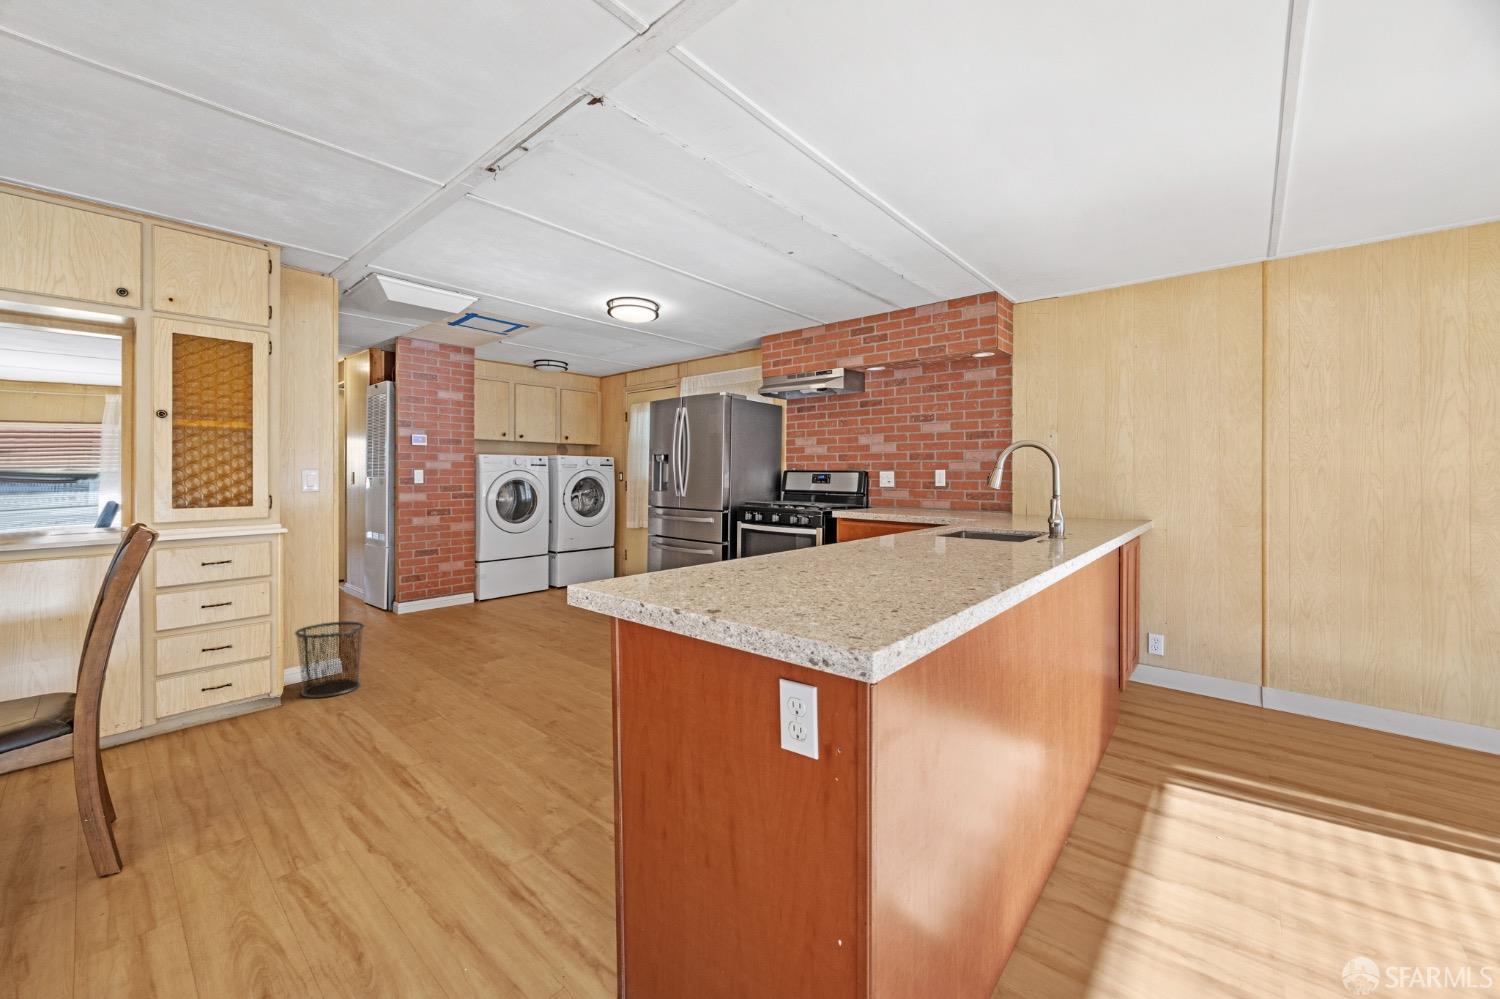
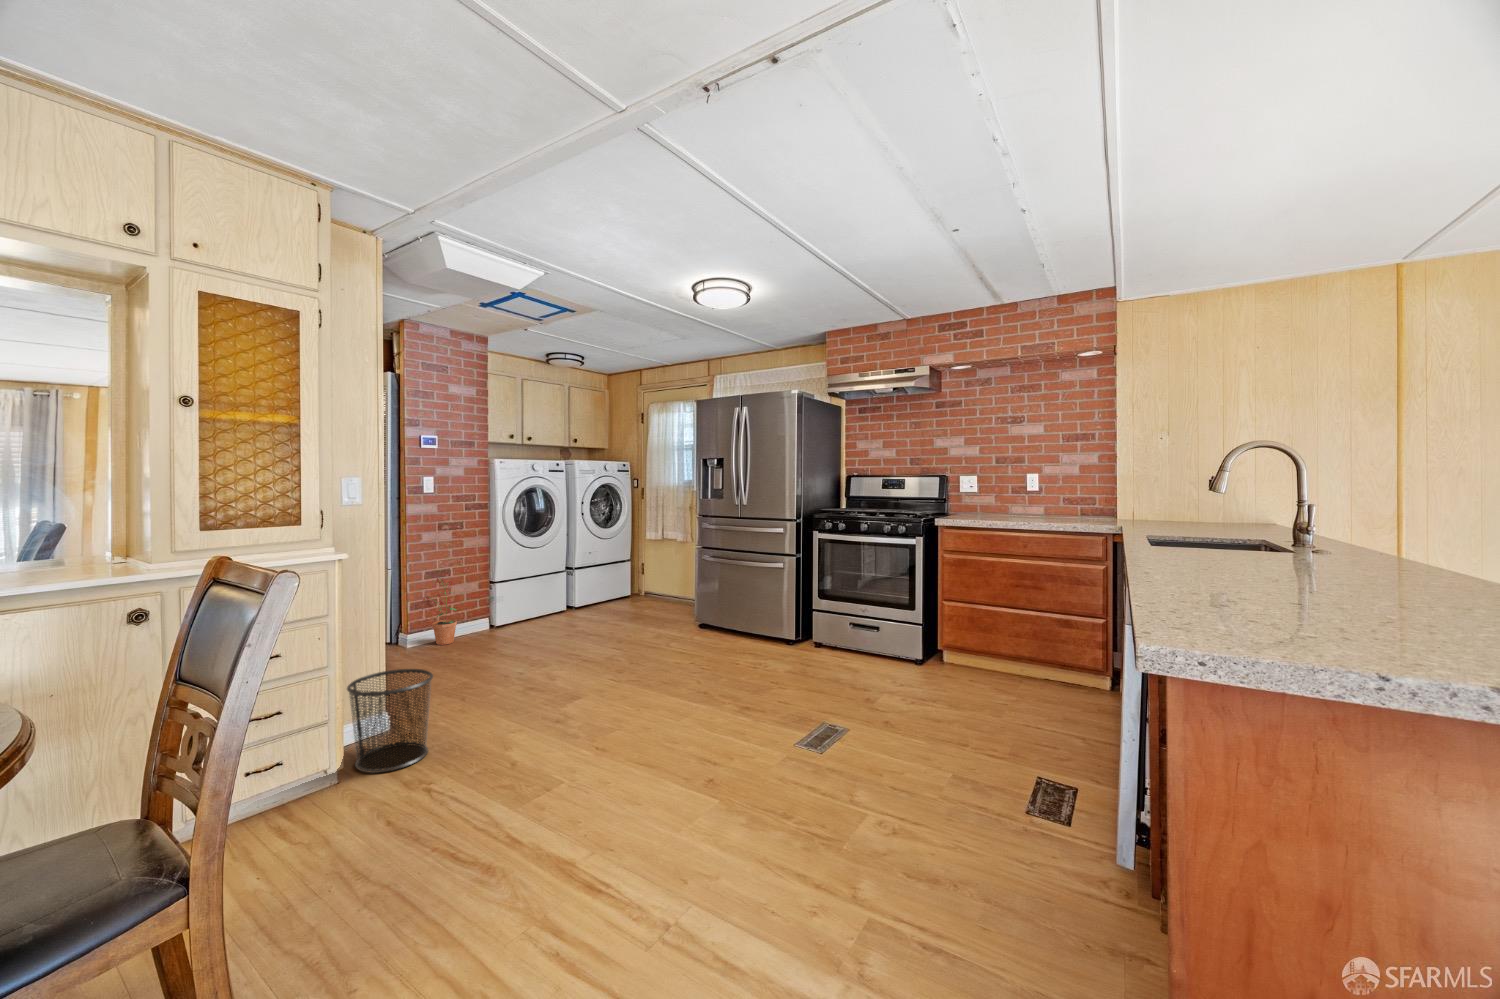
potted plant: none [410,557,440,614] -> present [422,578,457,645]

